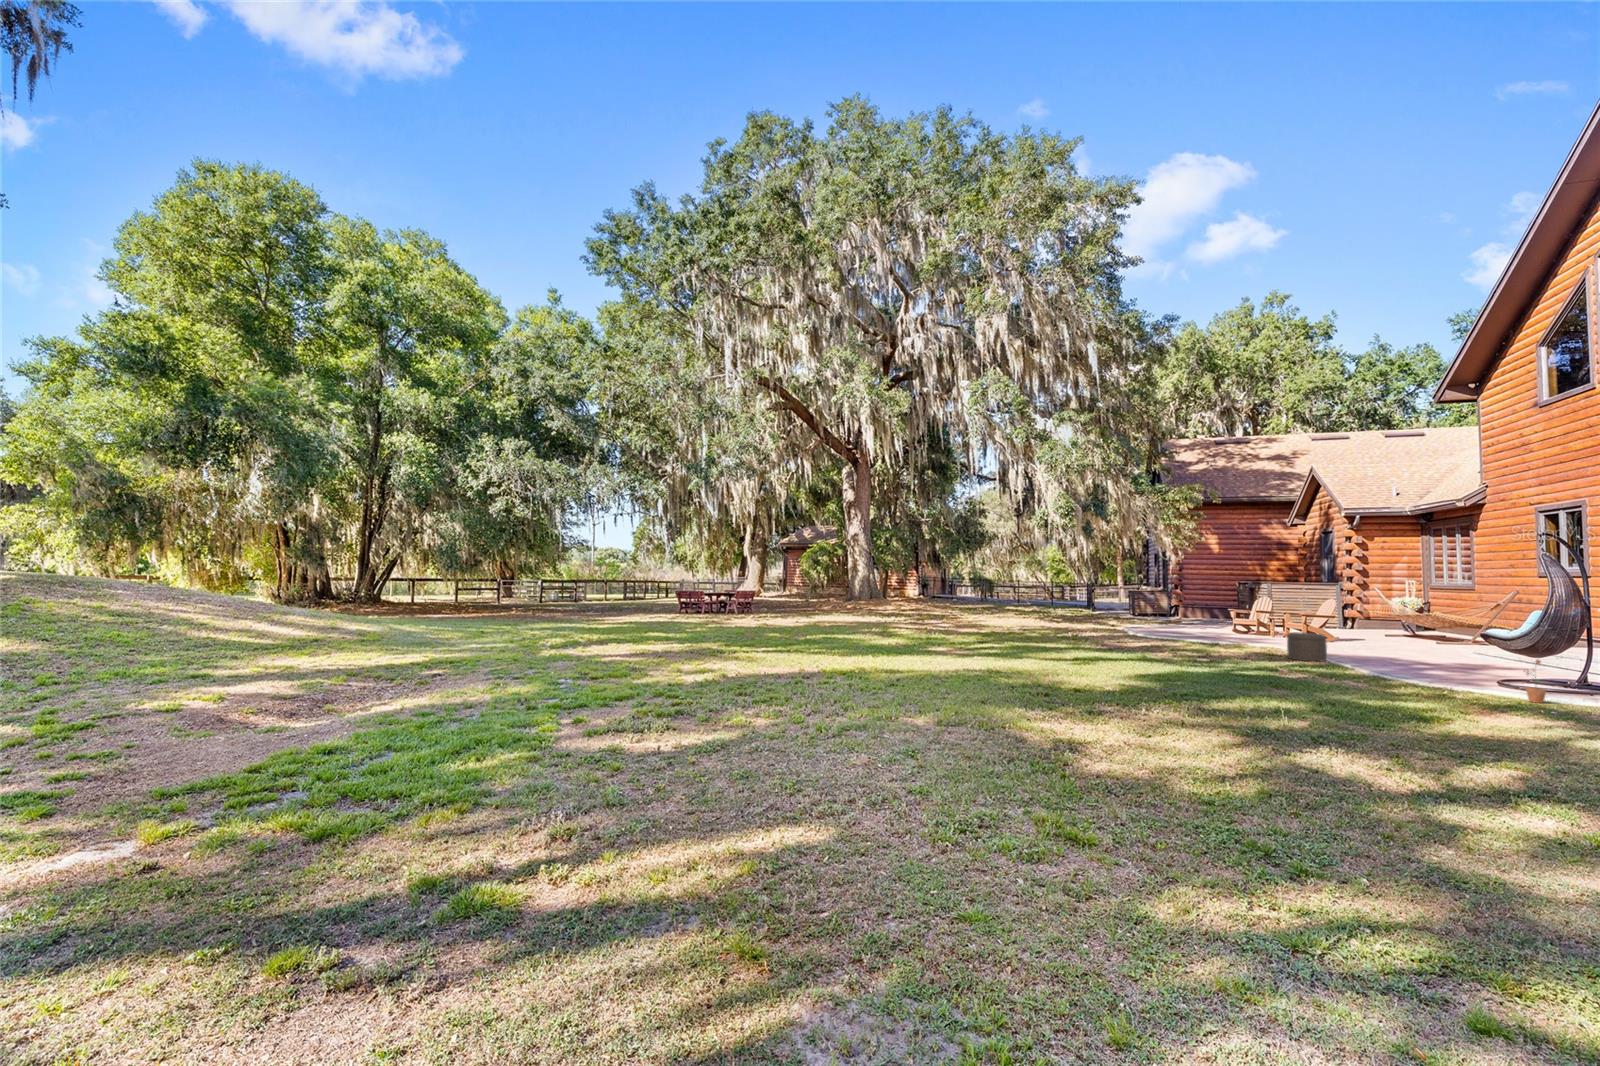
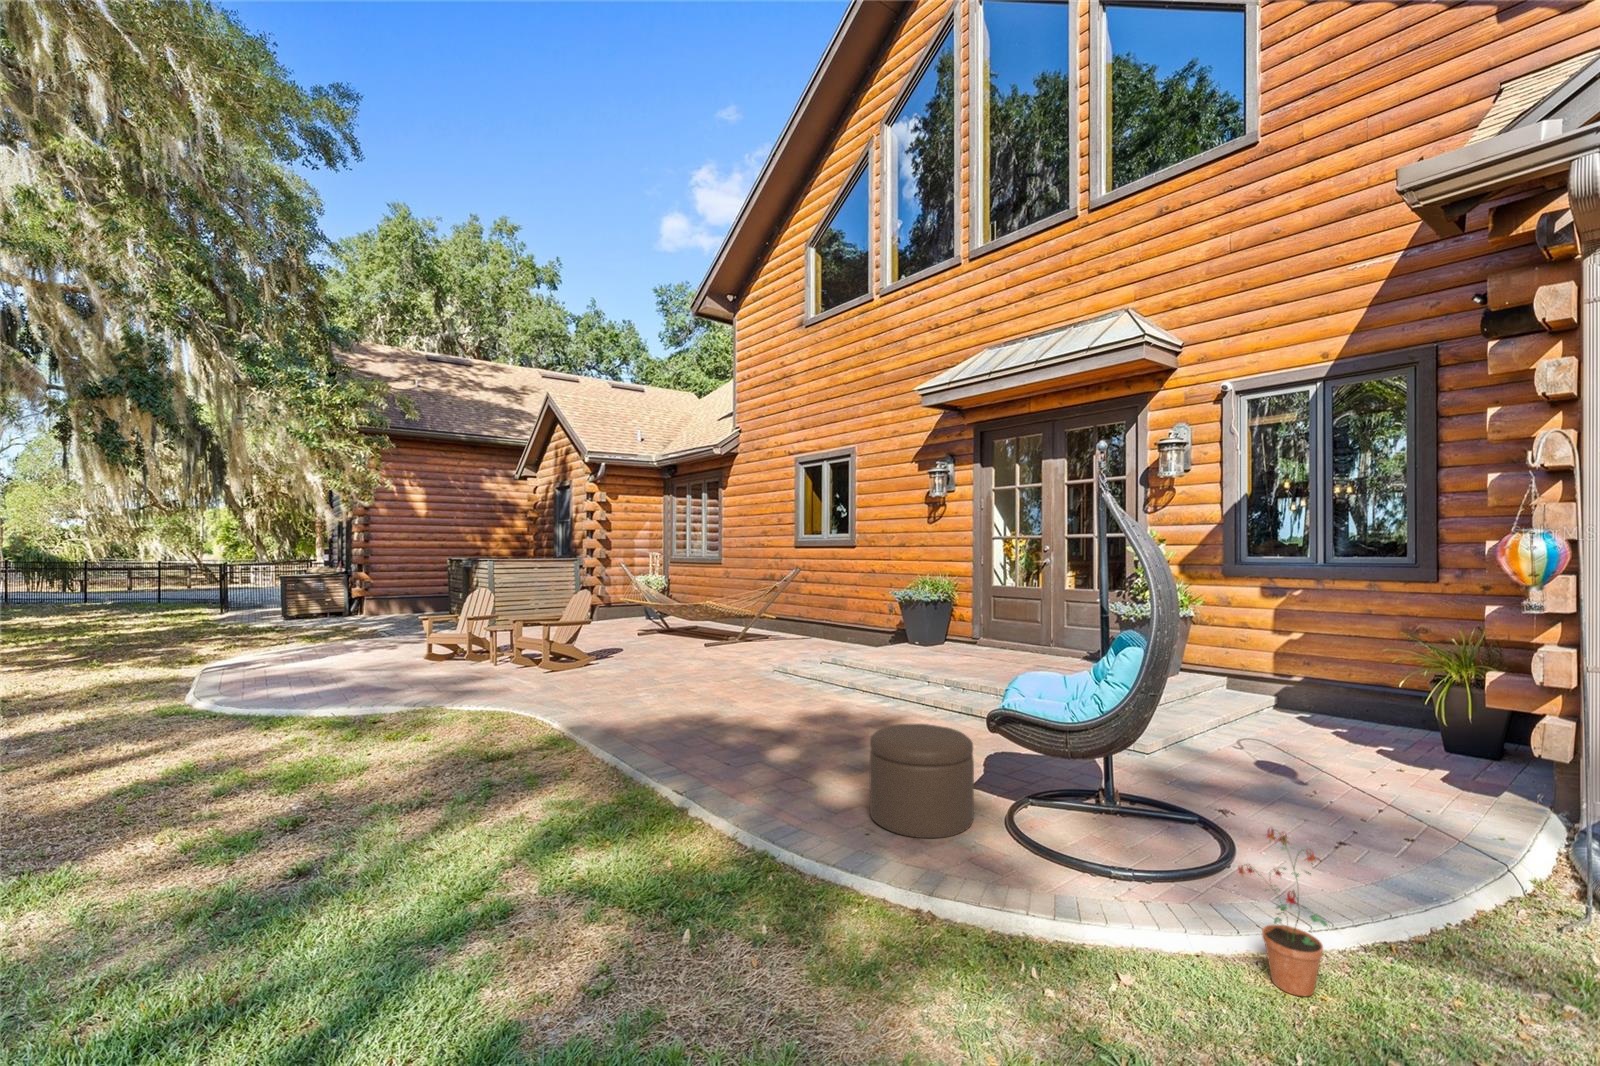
ottoman: present [1287,633,1327,661] -> present [869,724,974,838]

